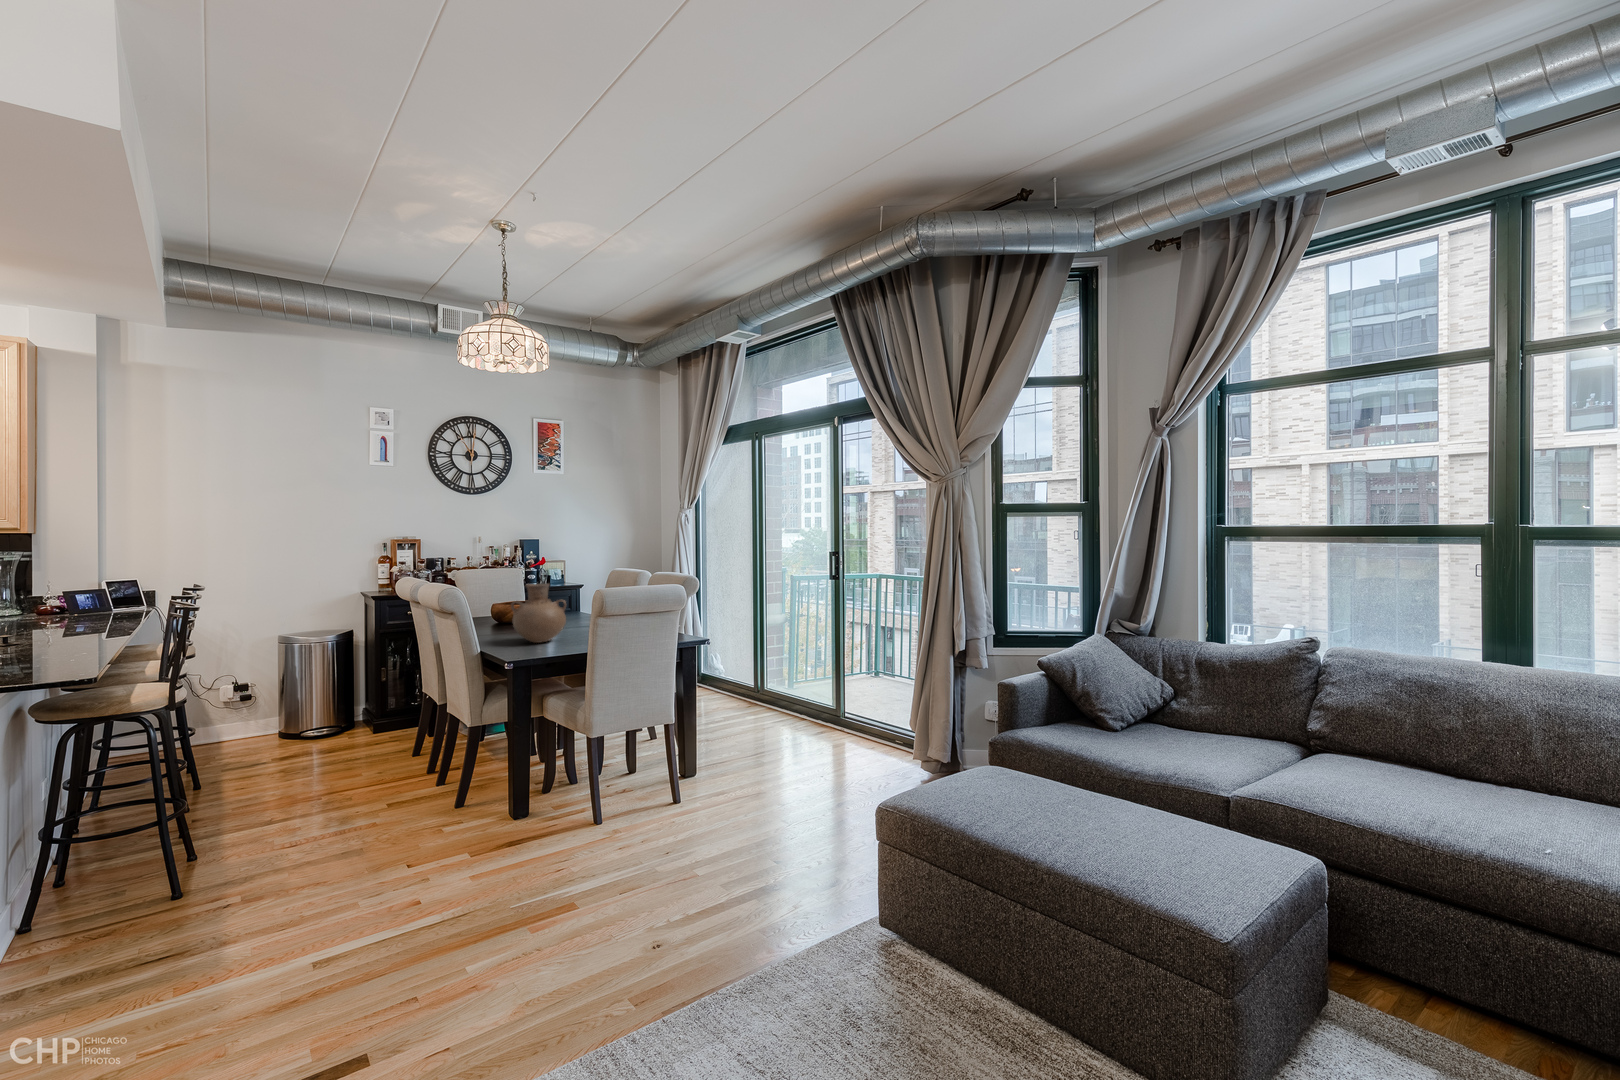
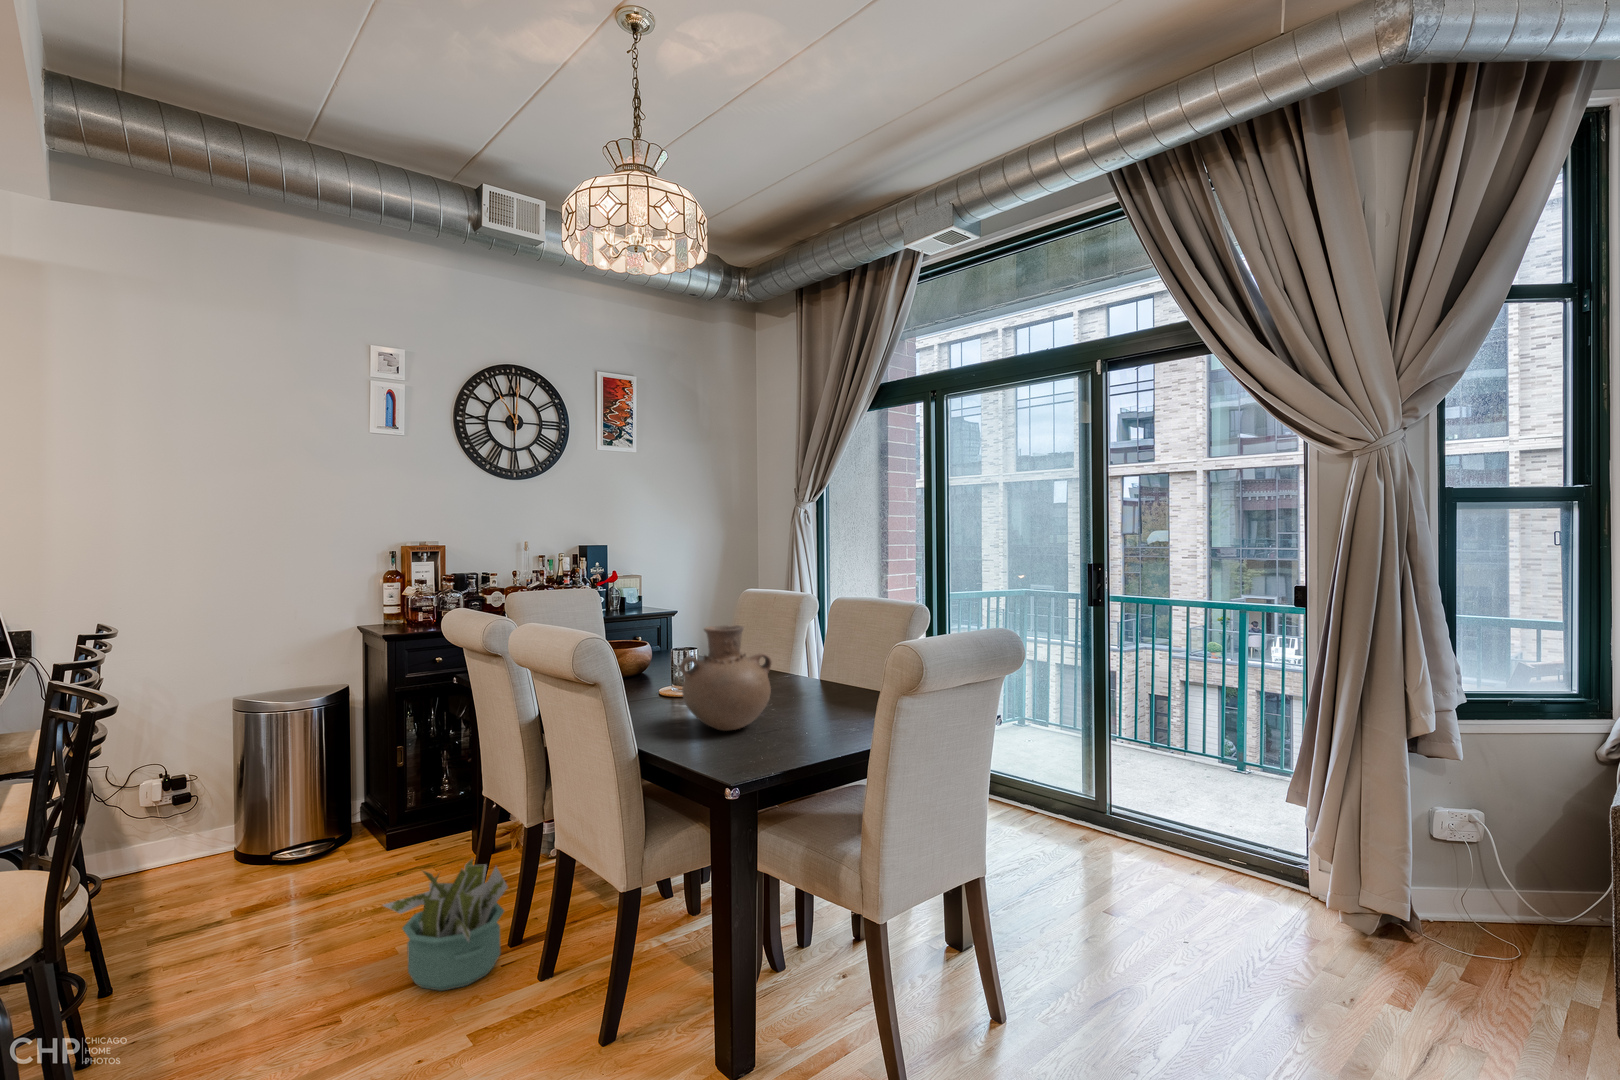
decorative plant: none [350,722,423,790] -> present [383,859,508,991]

